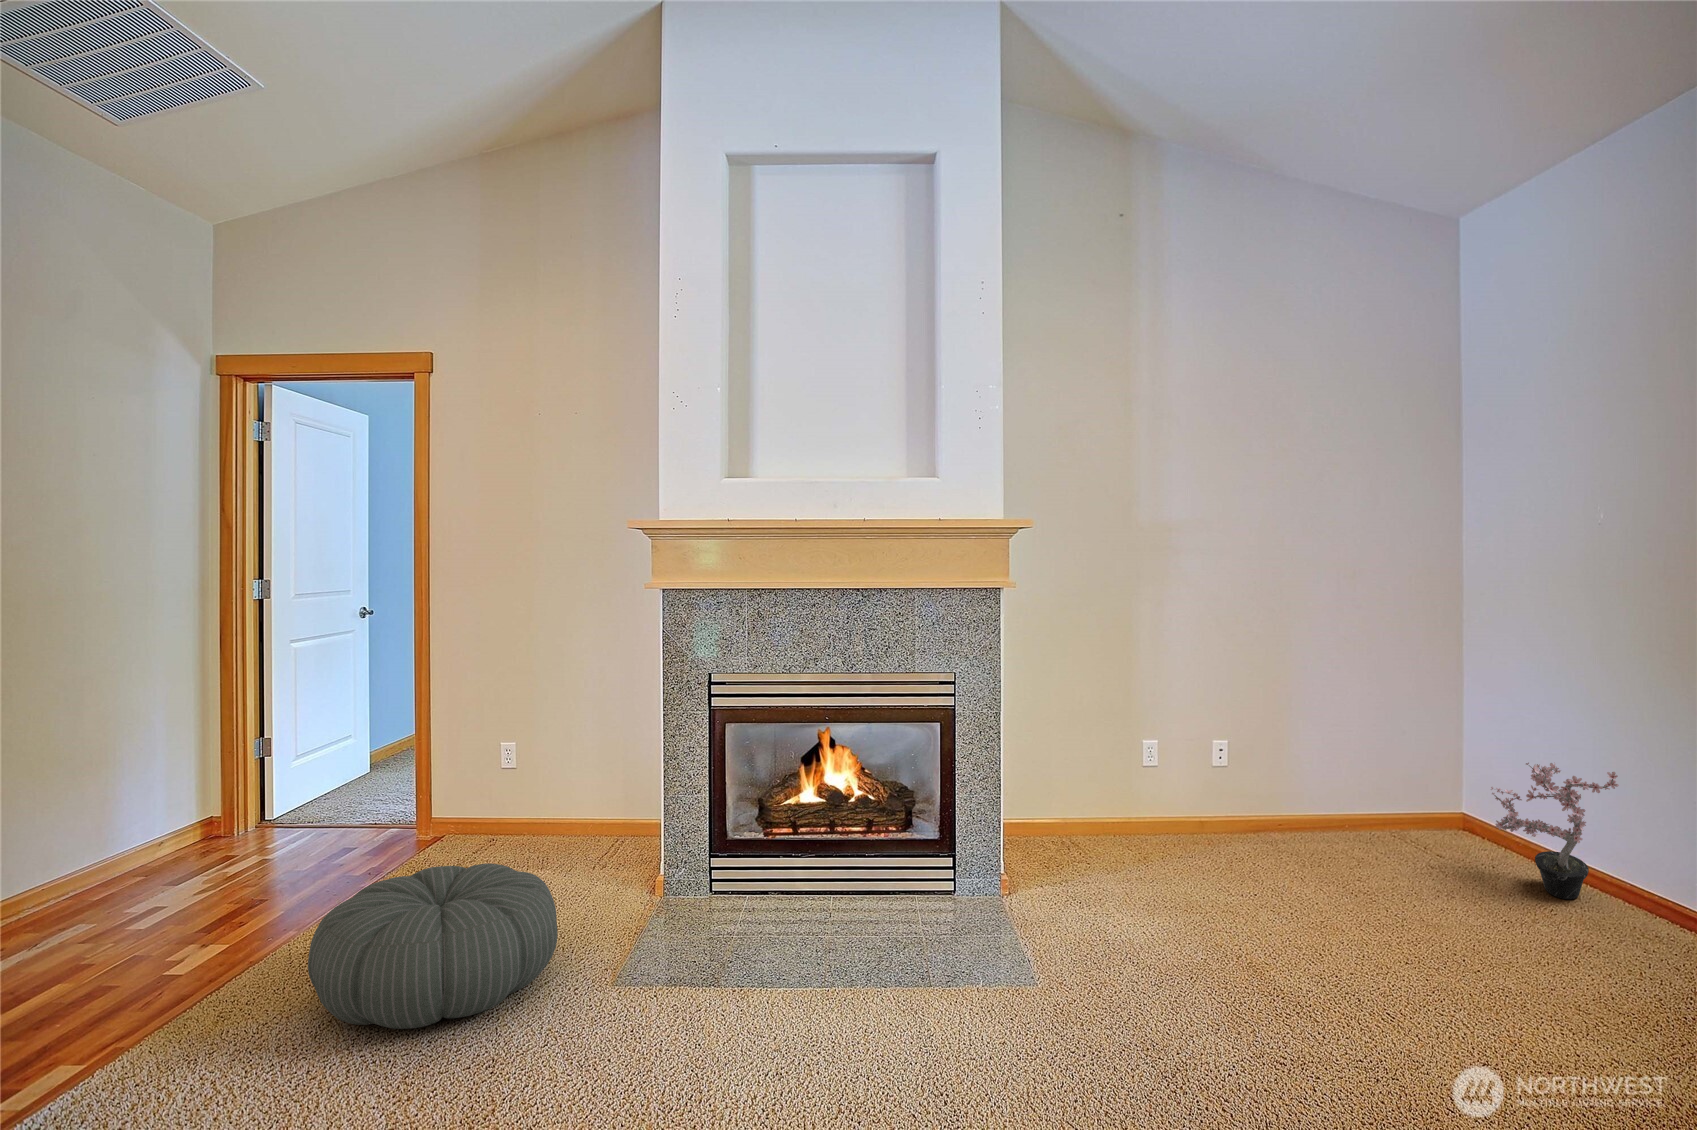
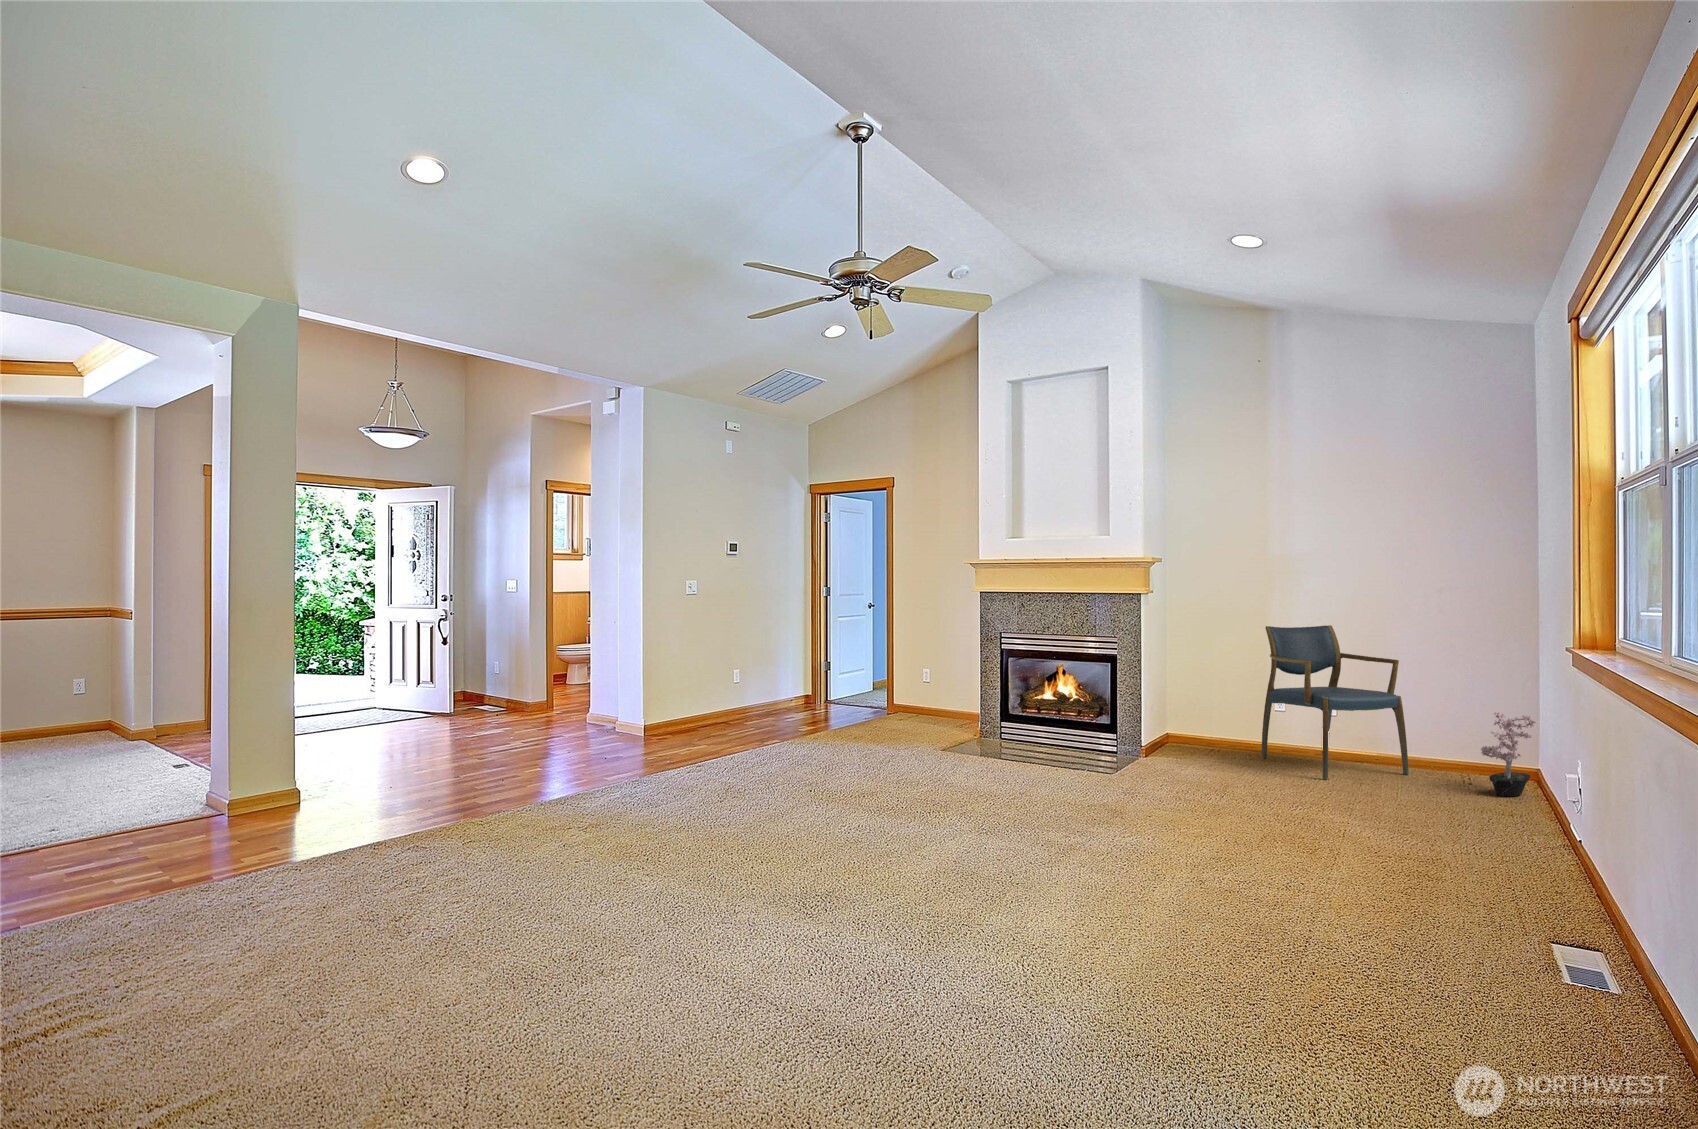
armchair: none [1170,631,1384,910] -> present [1262,625,1409,779]
pouf: present [308,863,558,1029] -> none [838,702,924,749]

